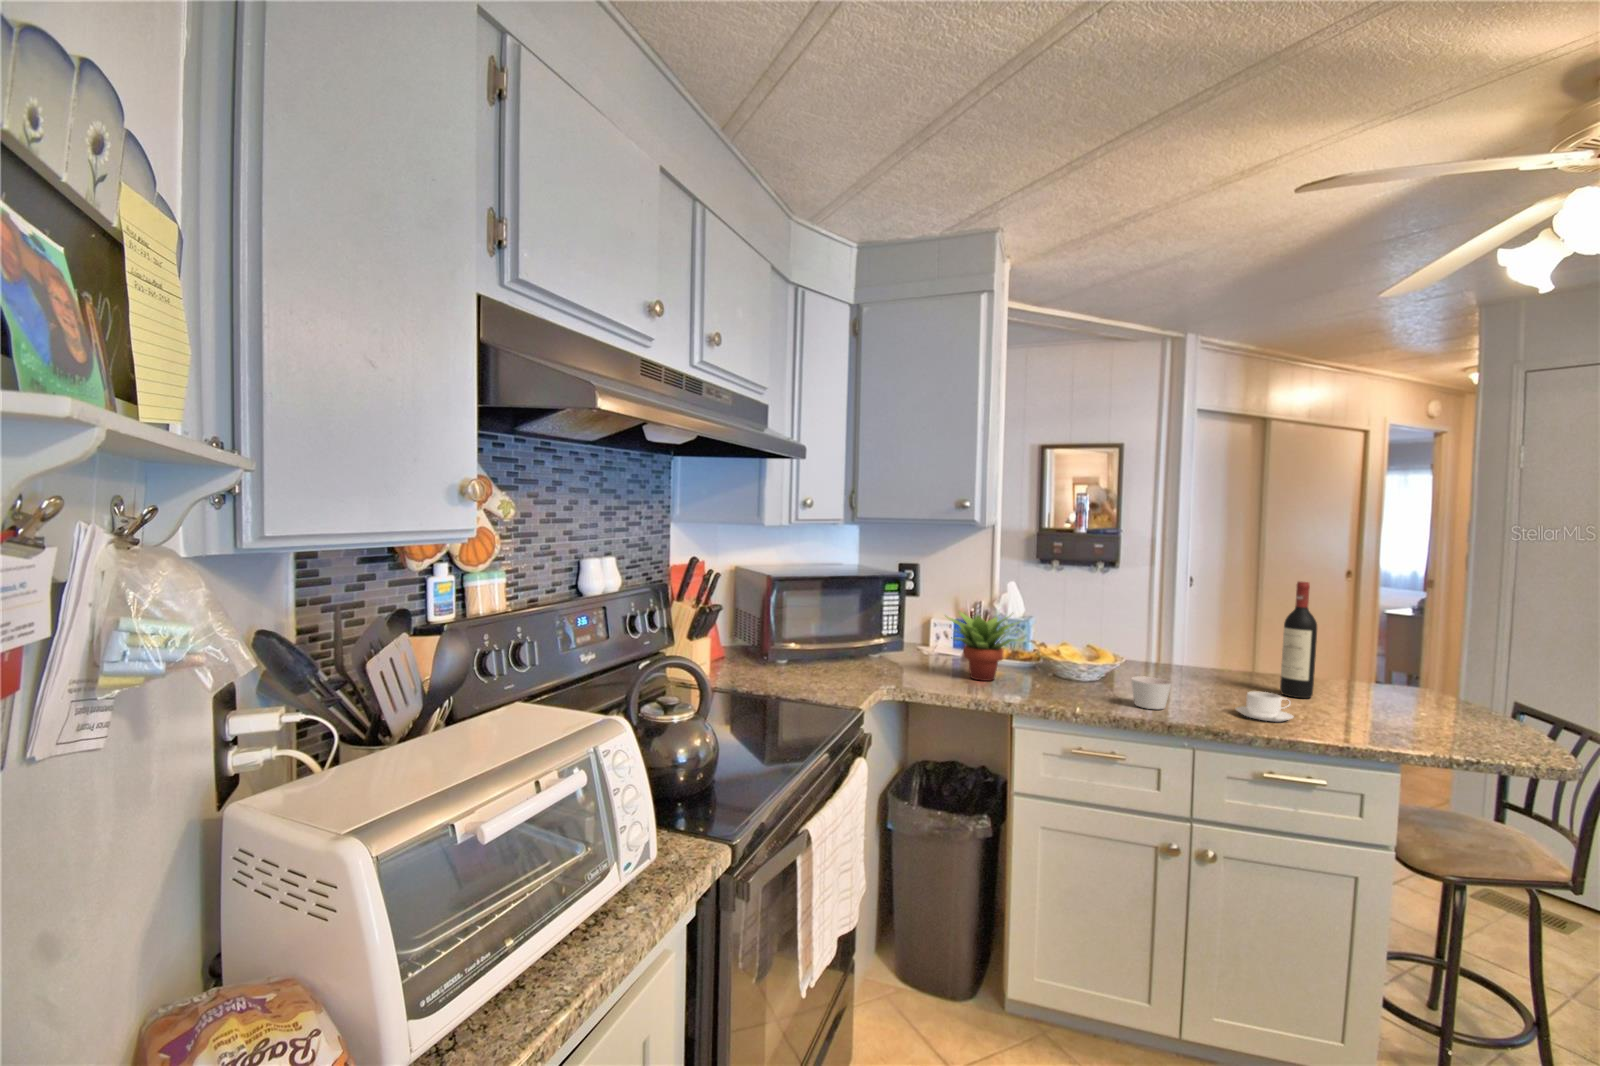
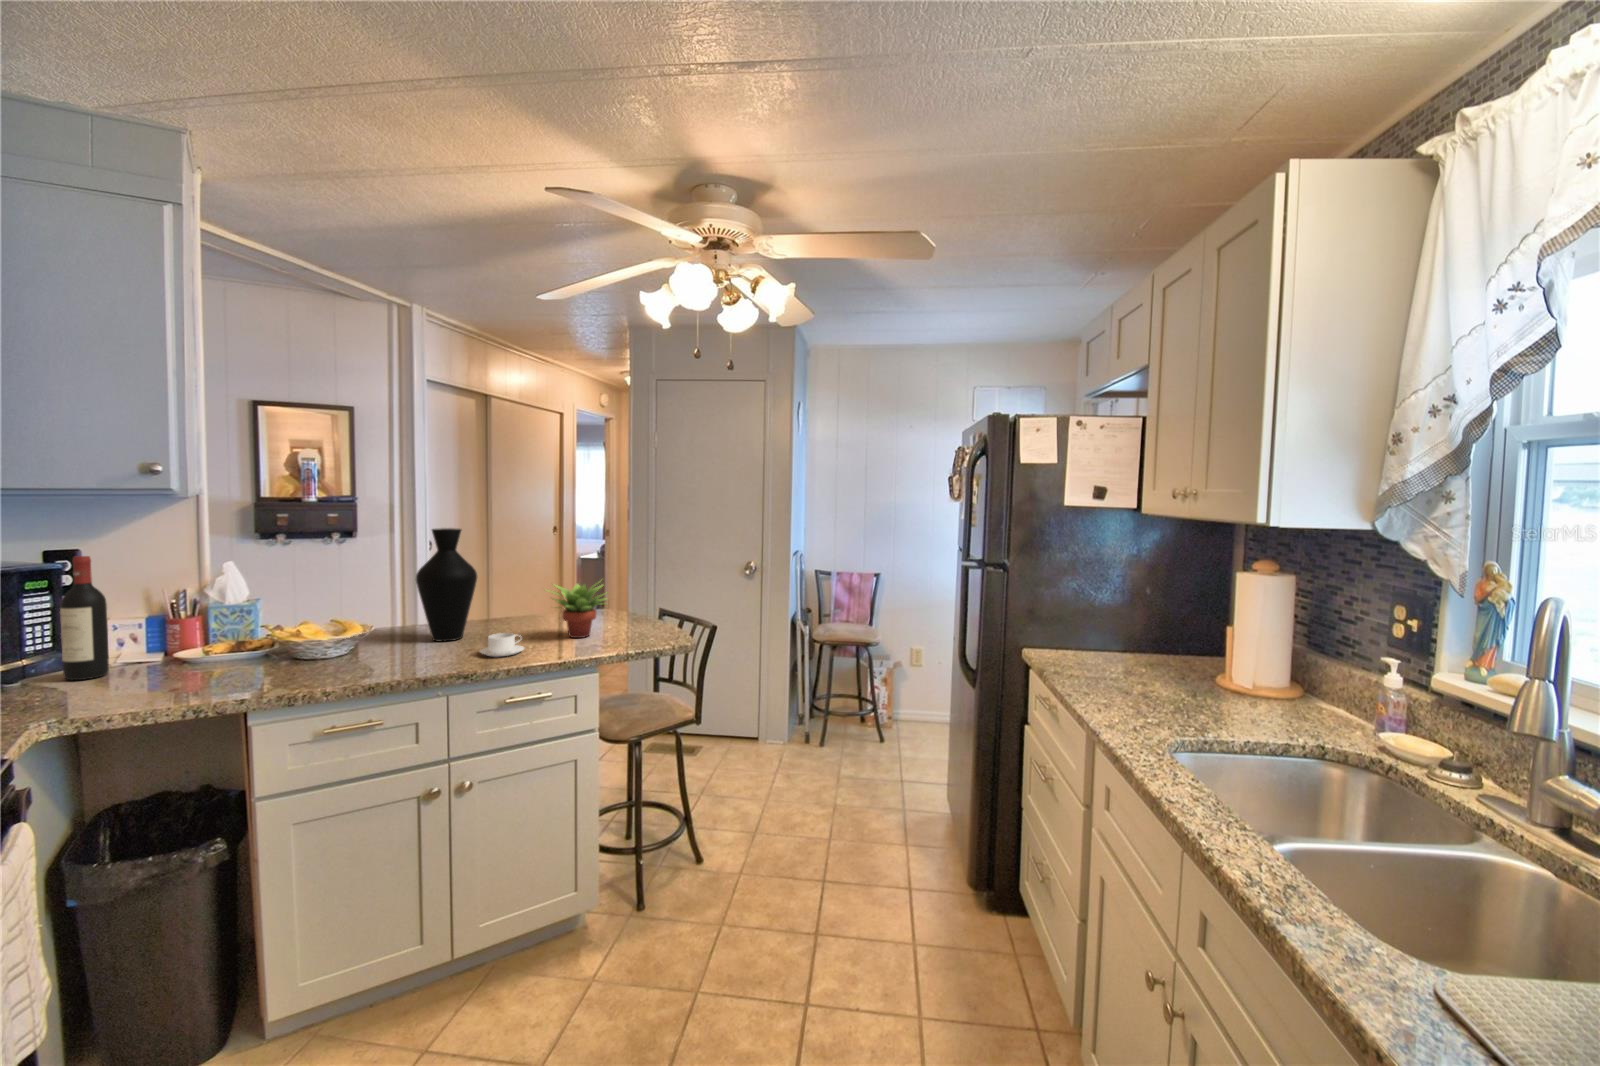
vase: none [1171,558,1242,693] -> present [416,528,477,642]
wine bottle: present [1280,582,1317,698] -> present [60,556,109,680]
succulent plant: present [946,611,1019,681] -> present [549,583,607,638]
candle: present [1131,676,1171,709] -> none [383,640,423,670]

